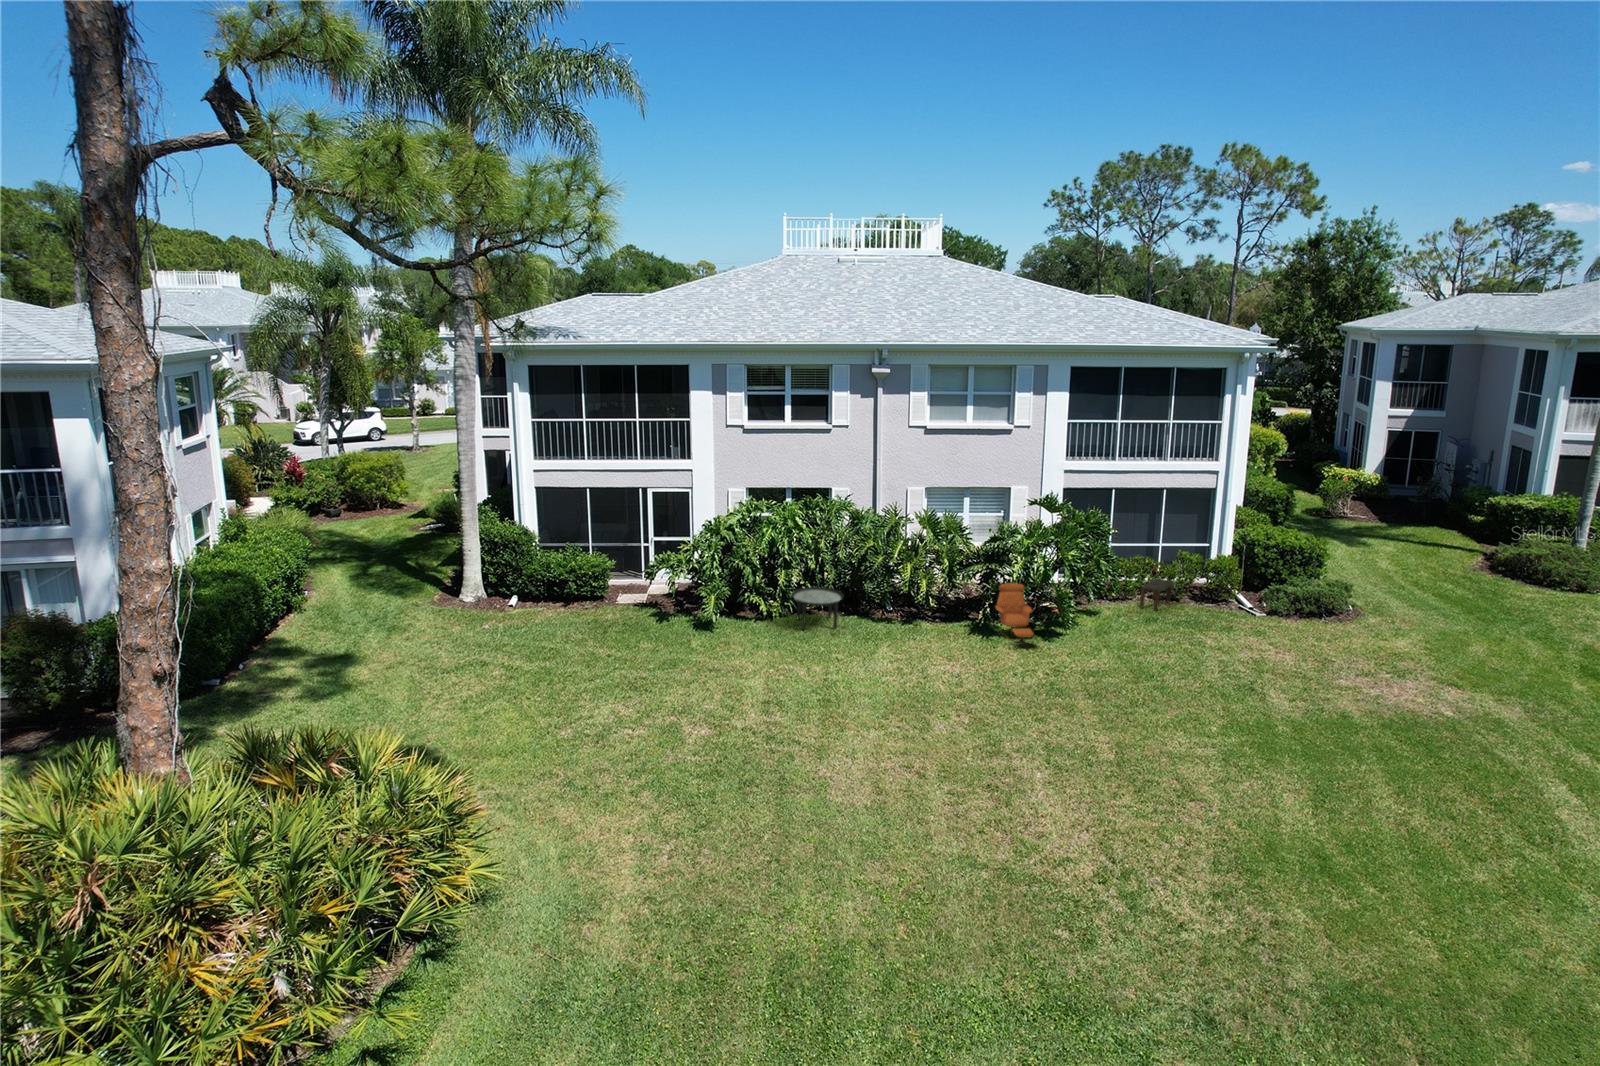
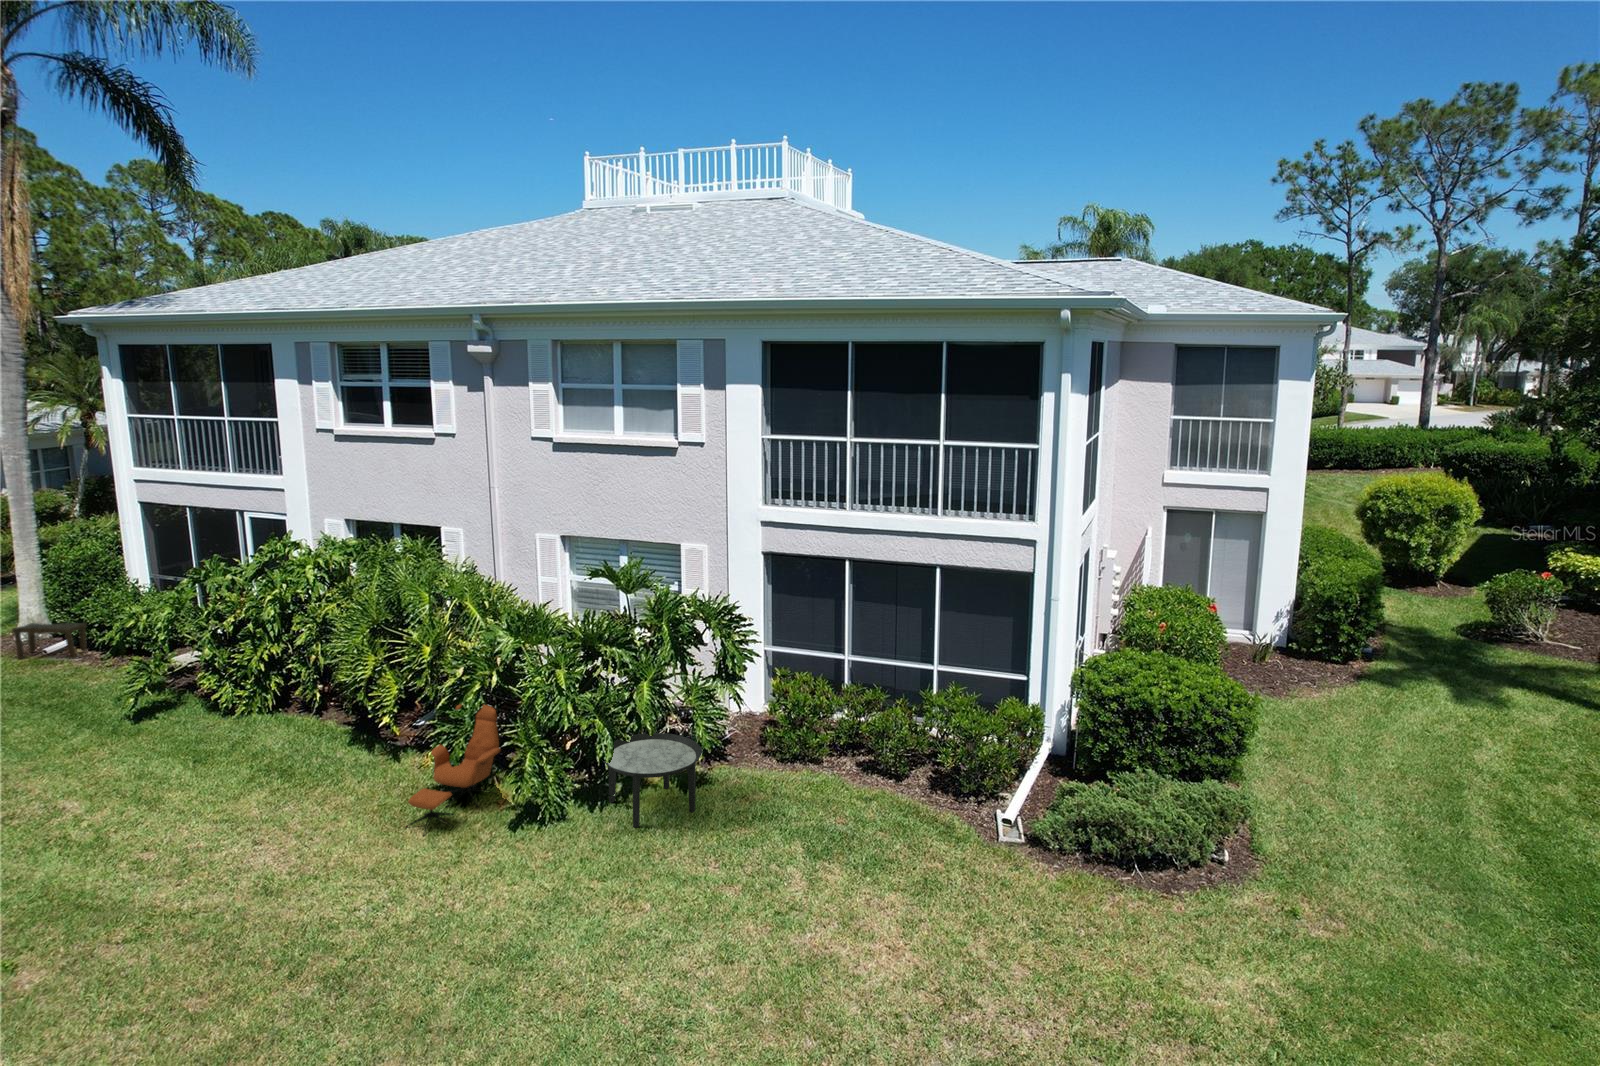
bench: present [1139,578,1173,611] -> present [12,623,87,659]
round table: present [791,587,844,630] -> present [602,733,702,827]

